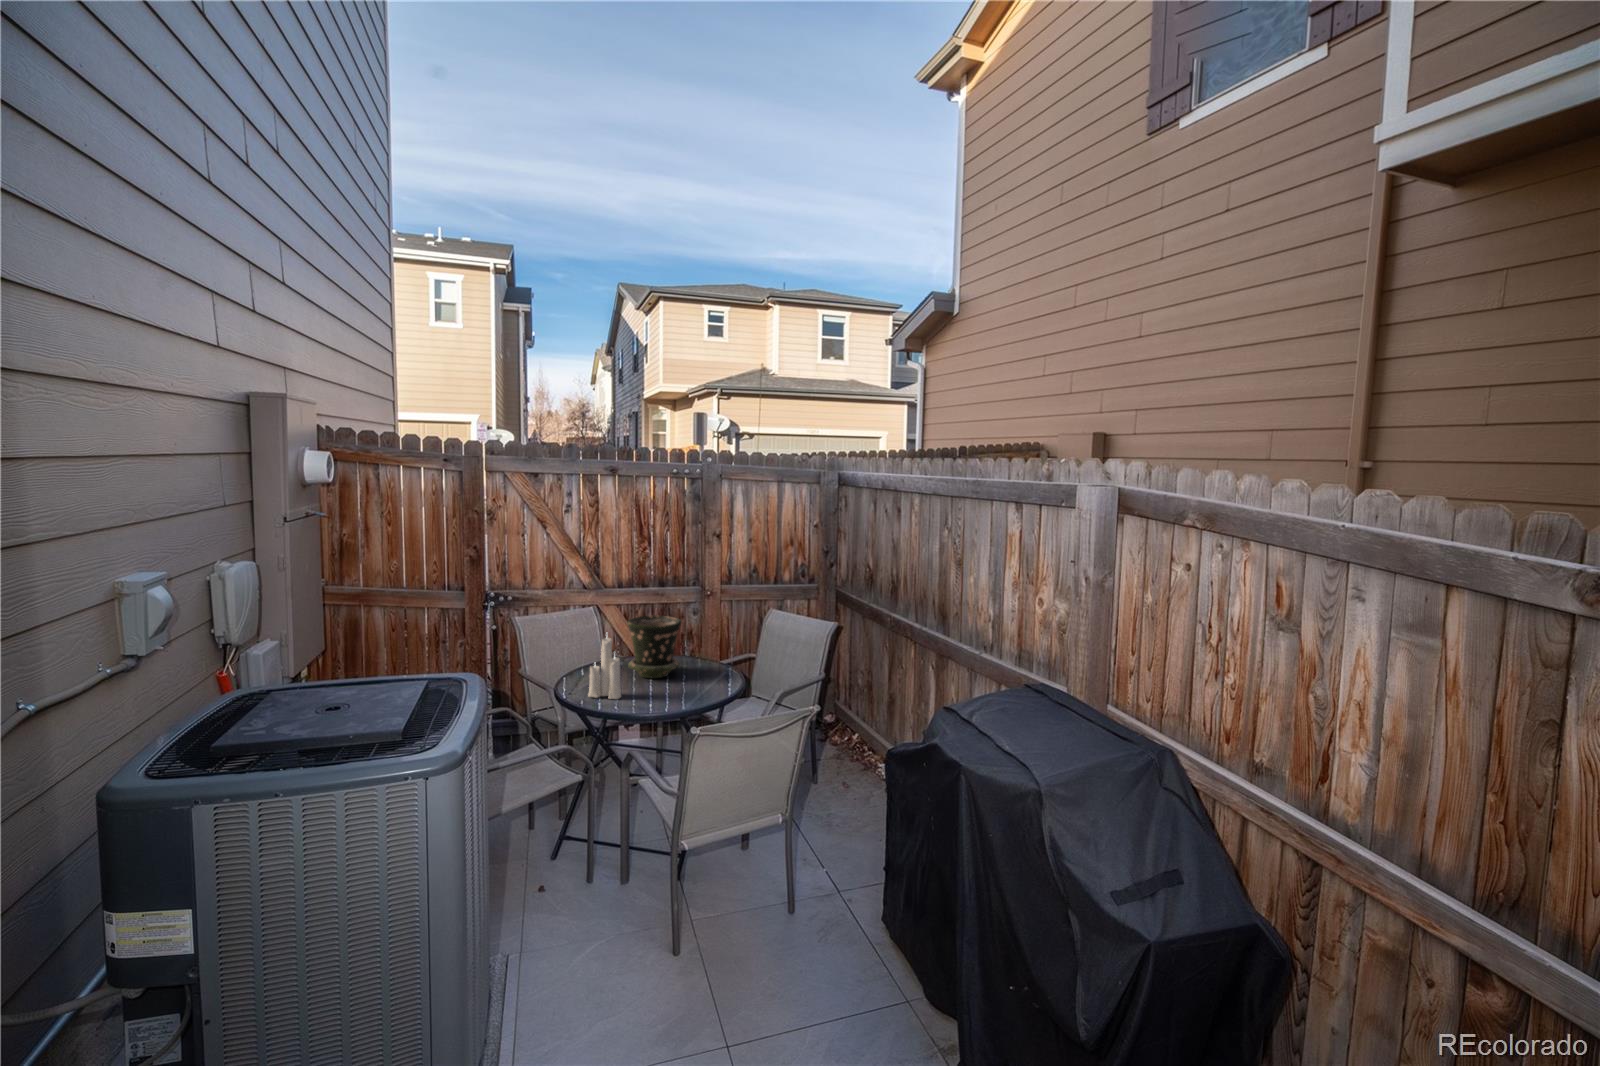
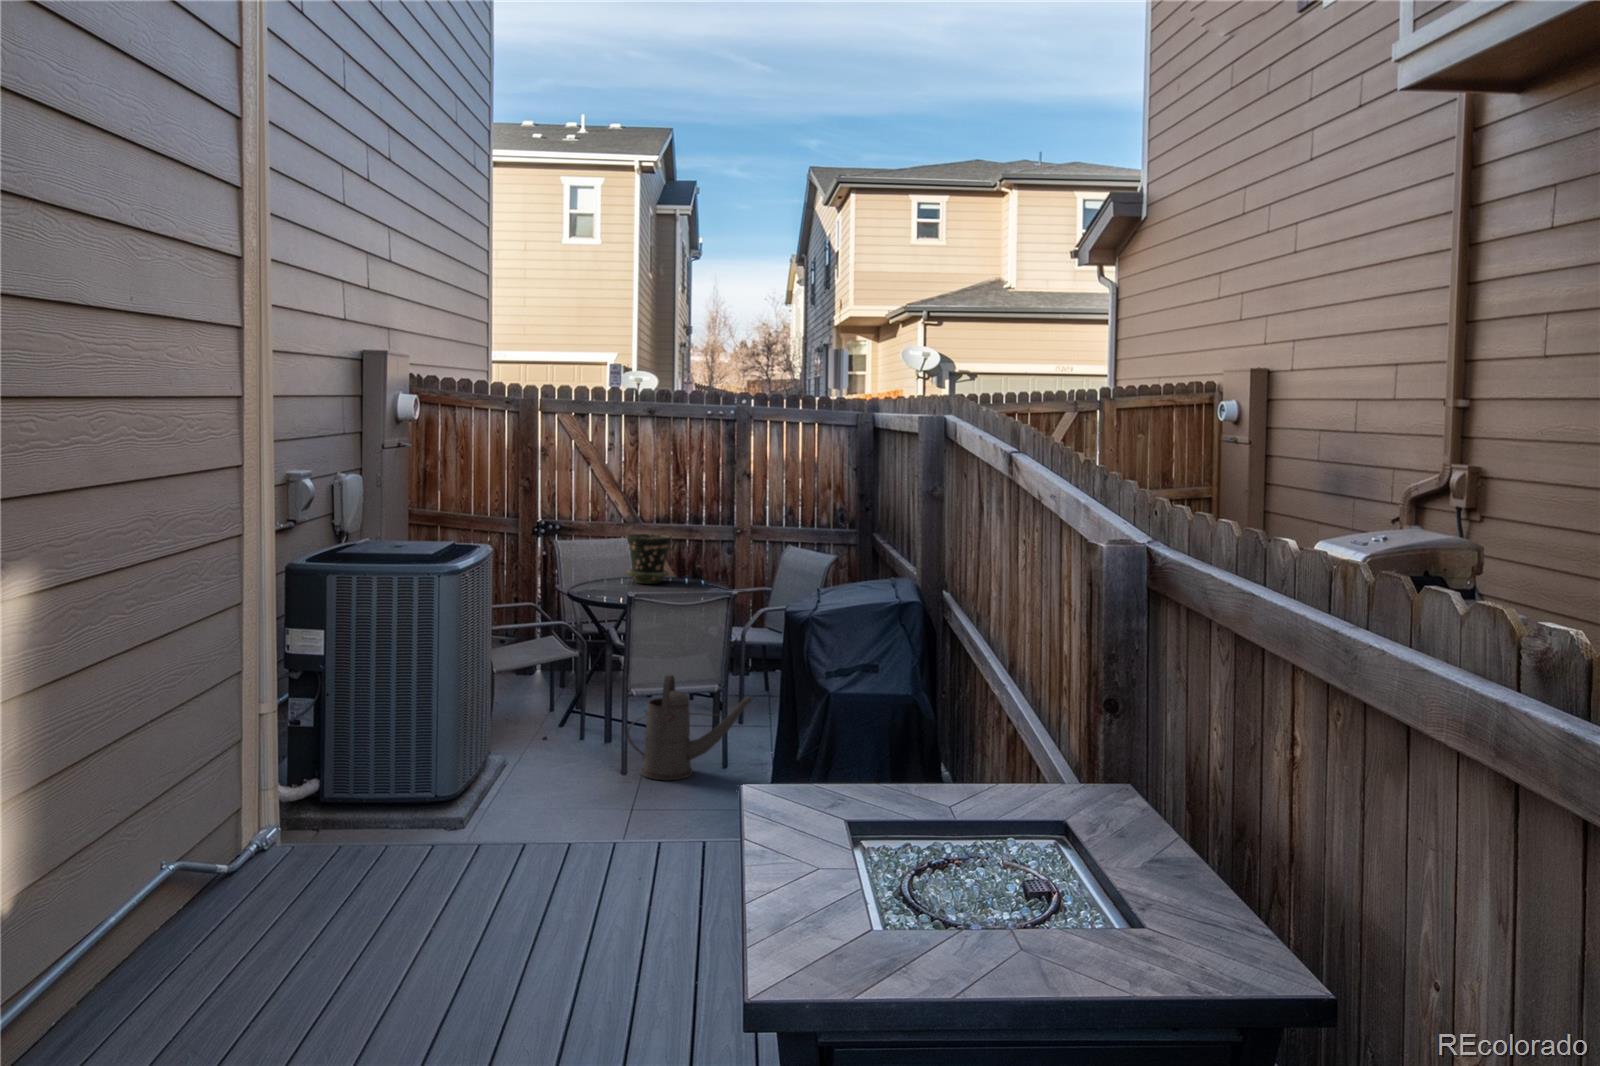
candle: present [588,638,621,699] -> none [585,534,610,591]
watering can: none [729,860,904,1027] -> present [627,675,751,780]

